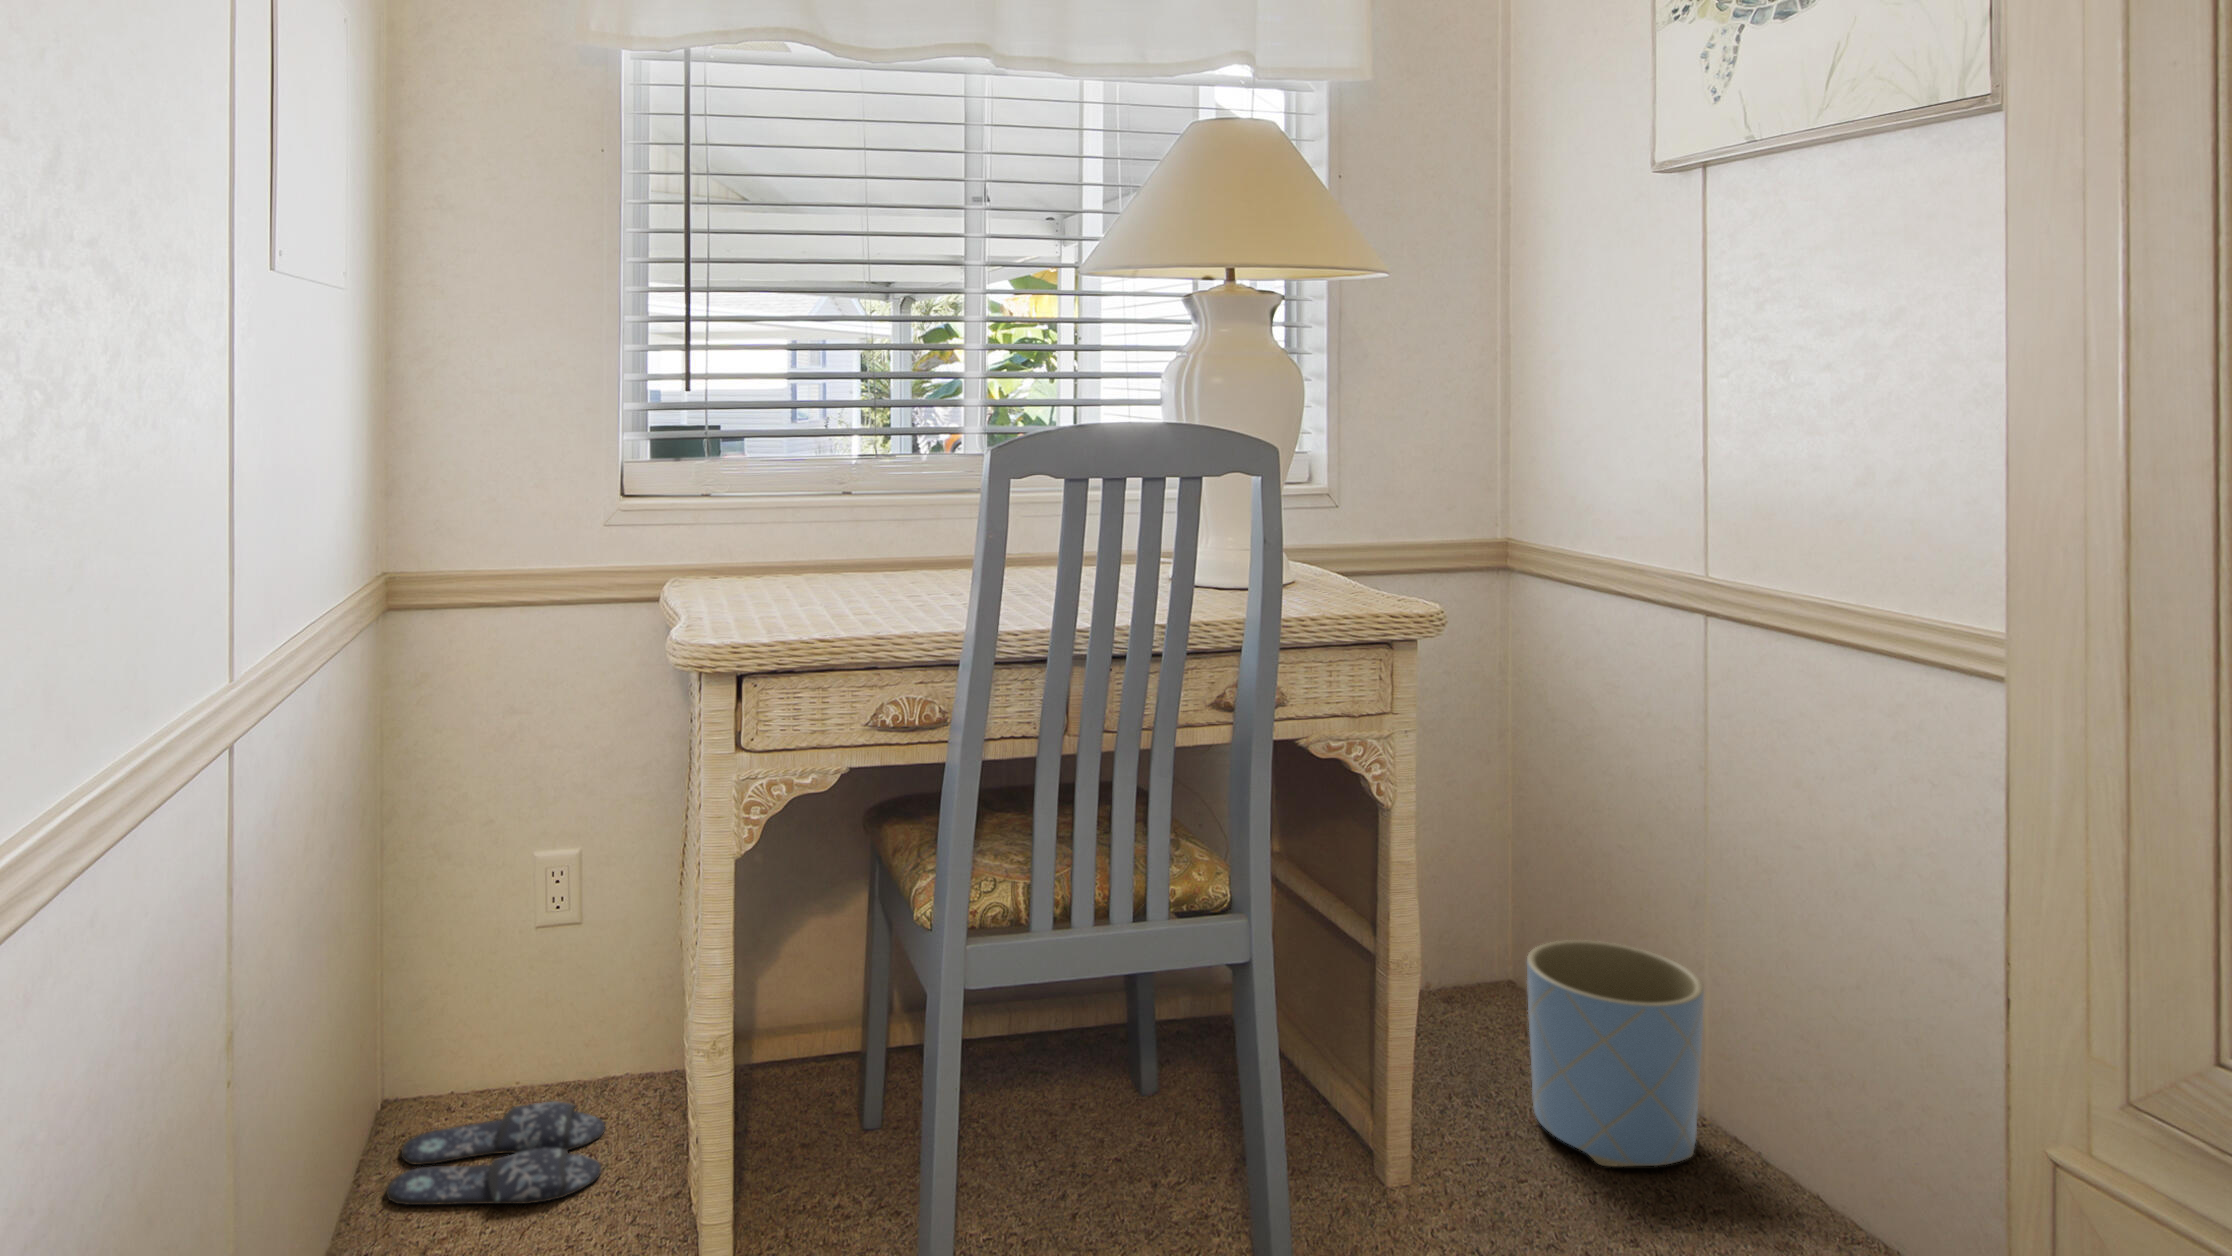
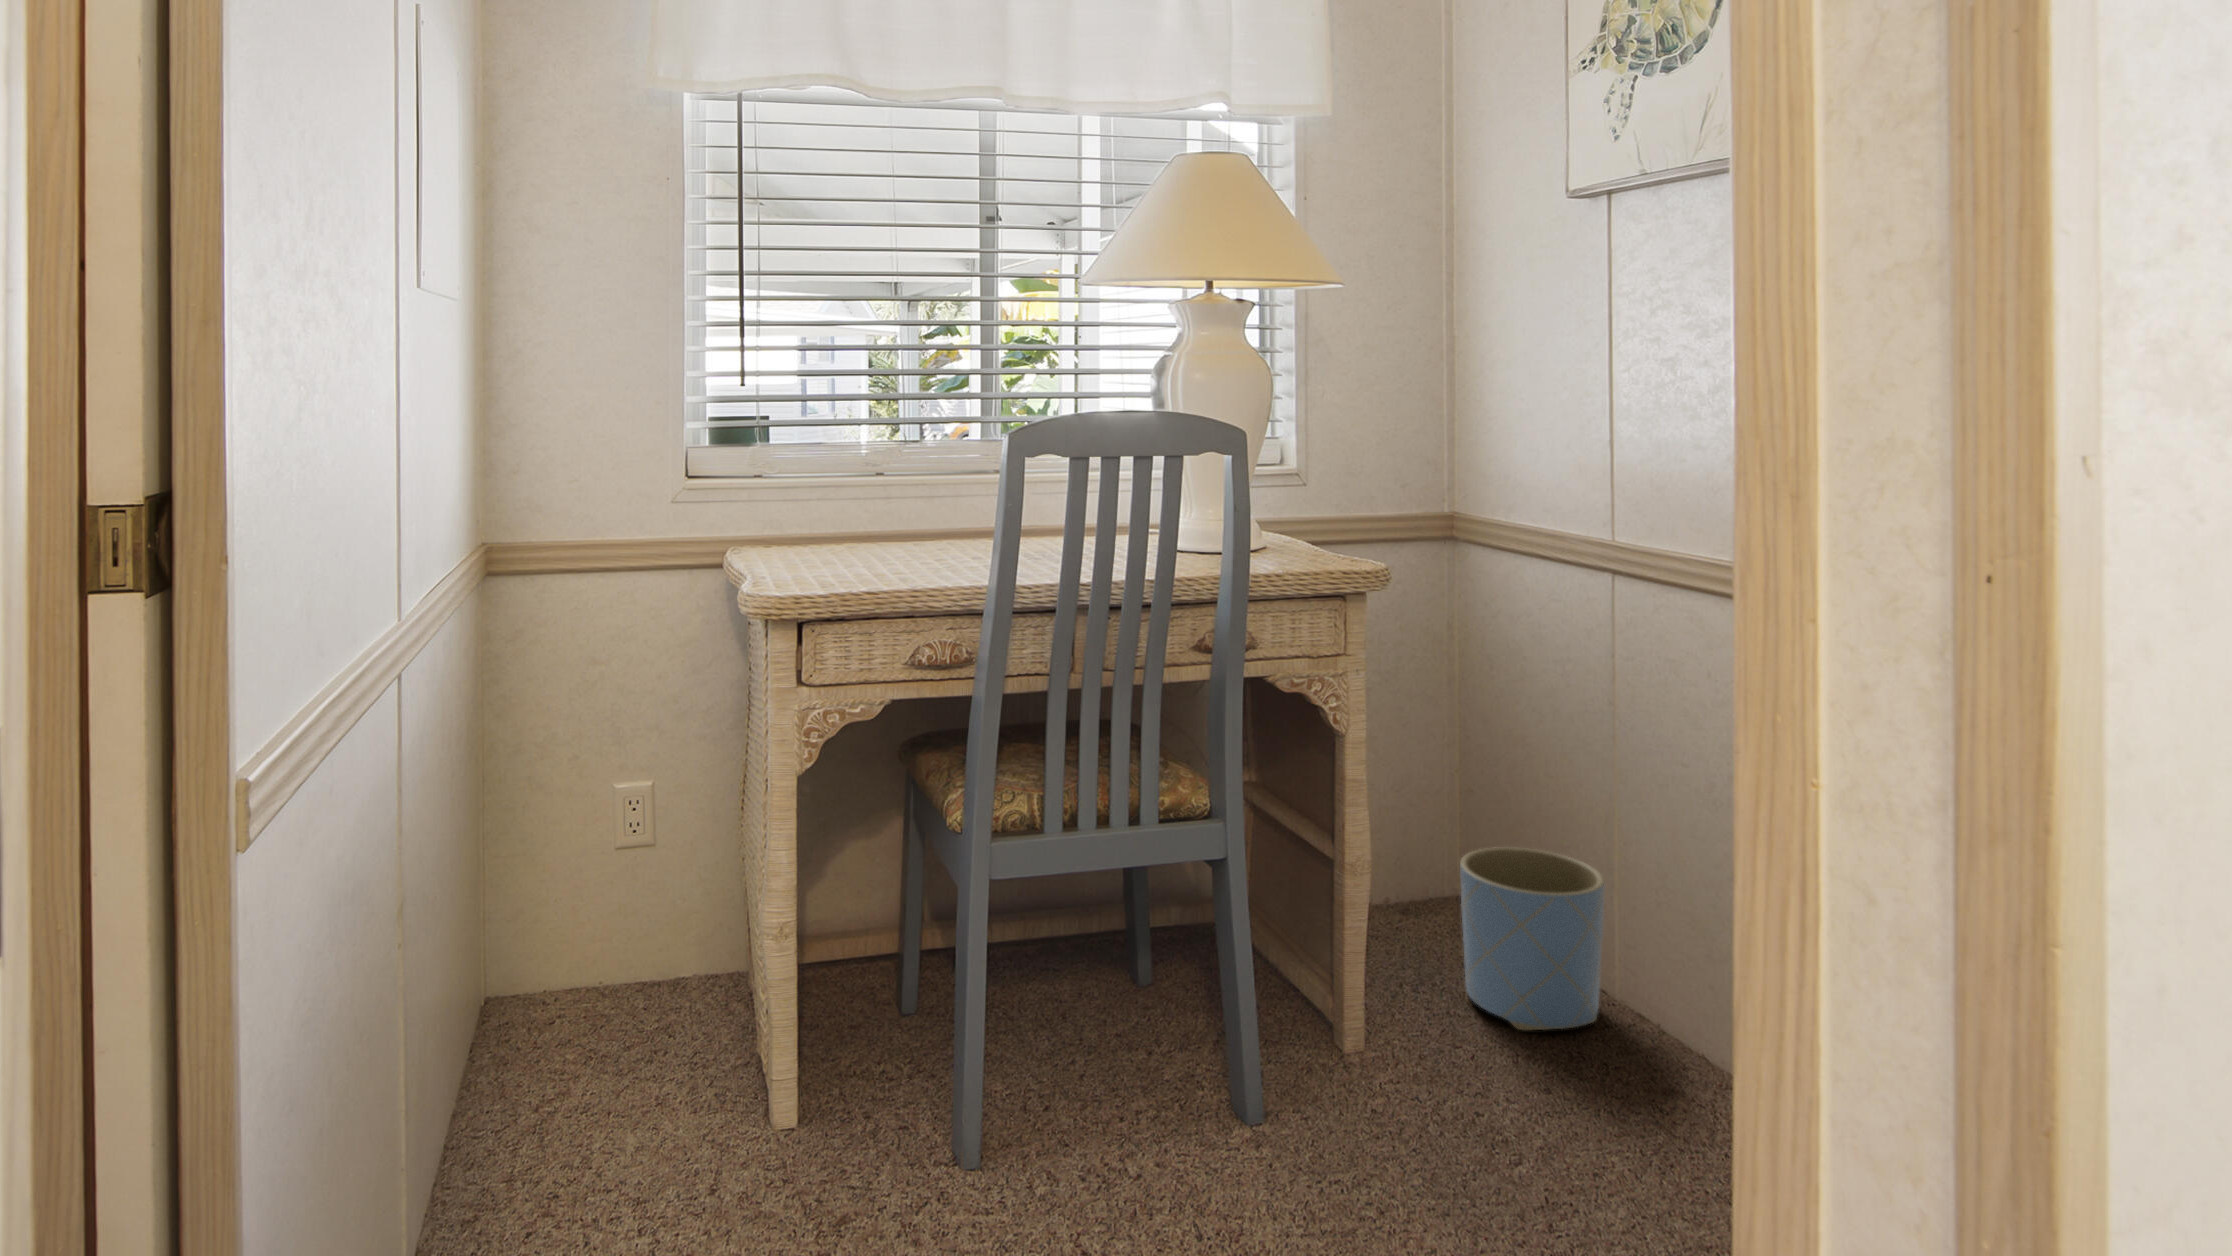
slippers: present [387,1101,605,1205] -> none [498,997,681,1078]

